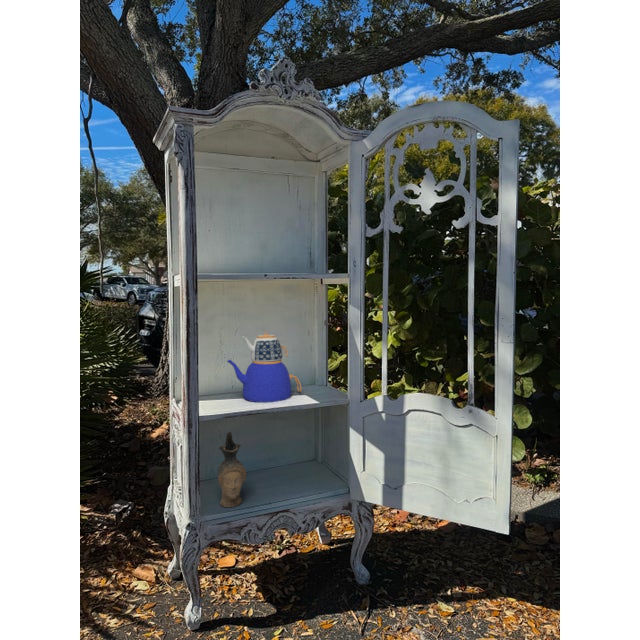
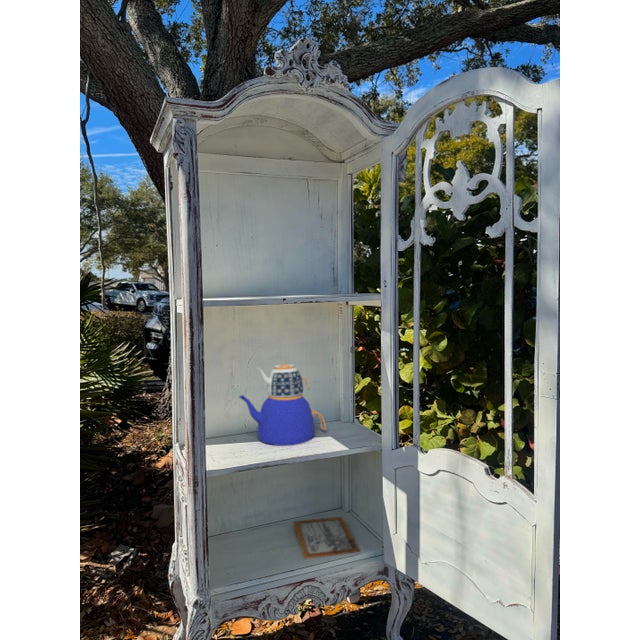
ceramic pitcher: present [218,432,247,507] -> none [230,482,264,574]
picture frame: none [273,468,329,498] -> present [293,517,360,559]

